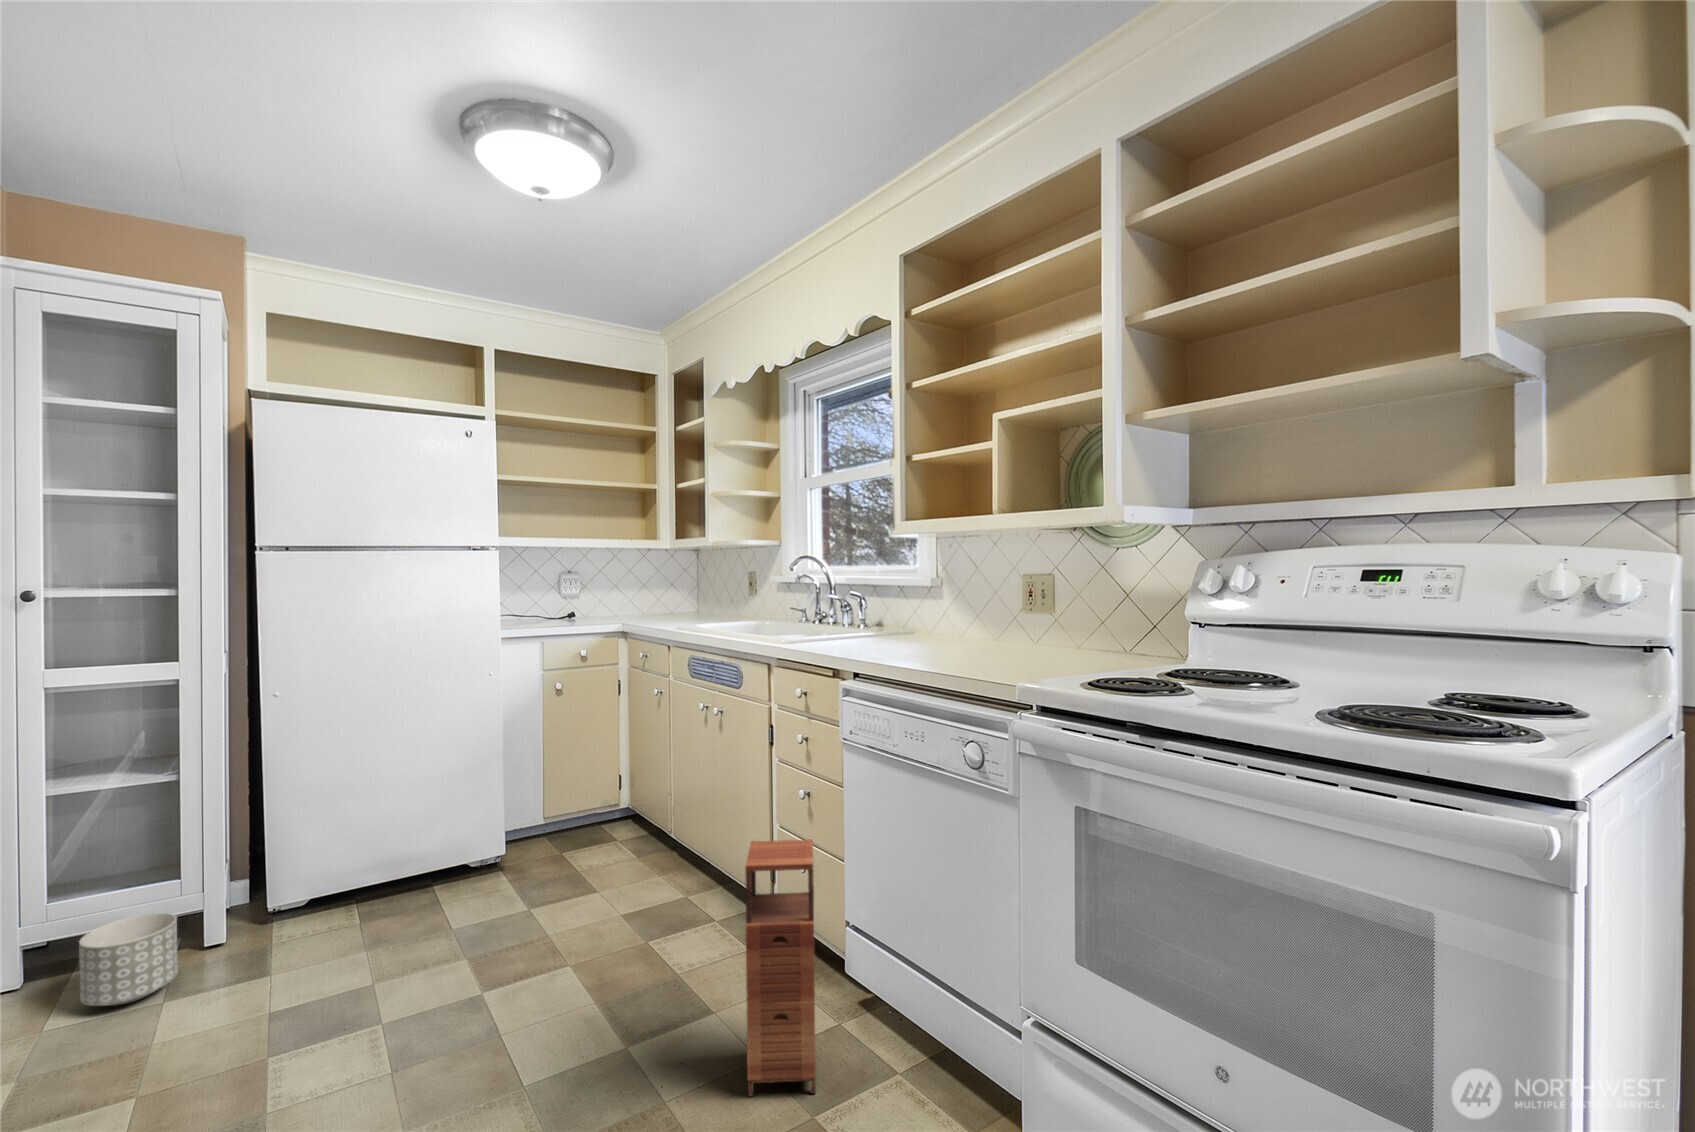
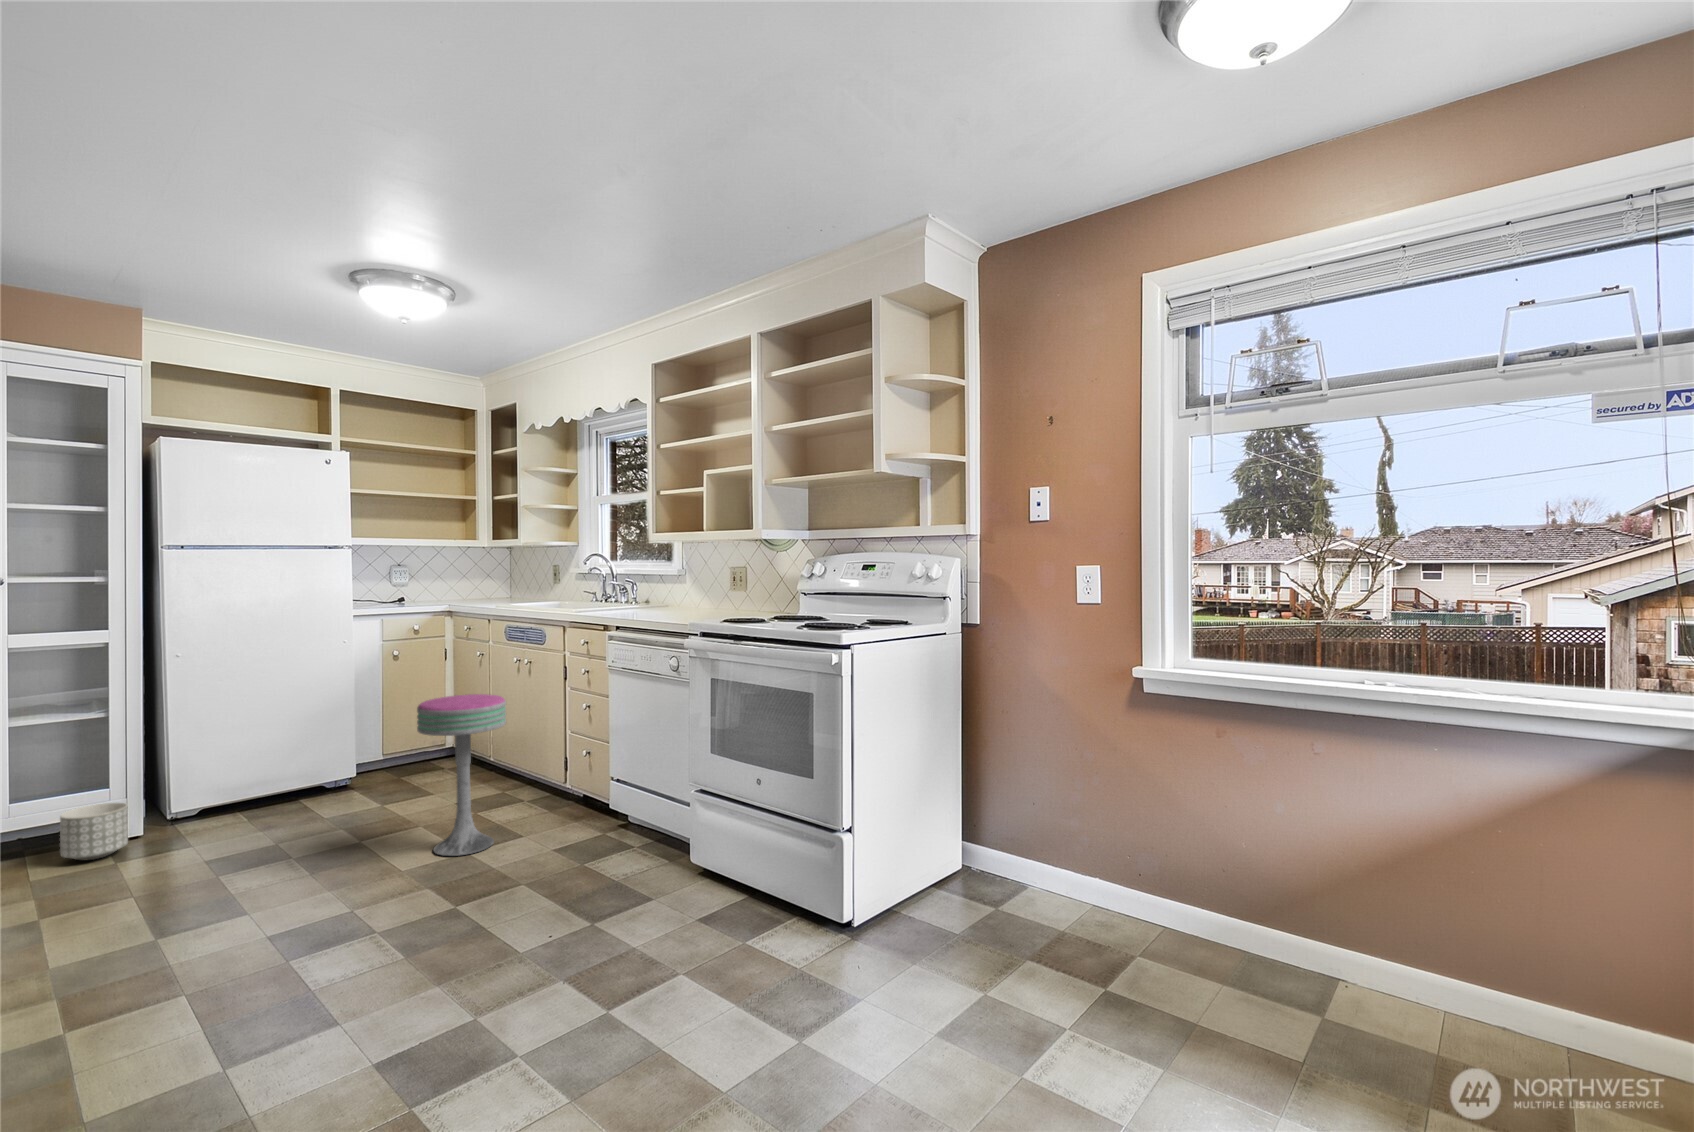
bar stool: none [546,780,685,1068] -> present [417,694,506,856]
storage cabinet: present [745,840,816,1097] -> none [544,719,587,858]

